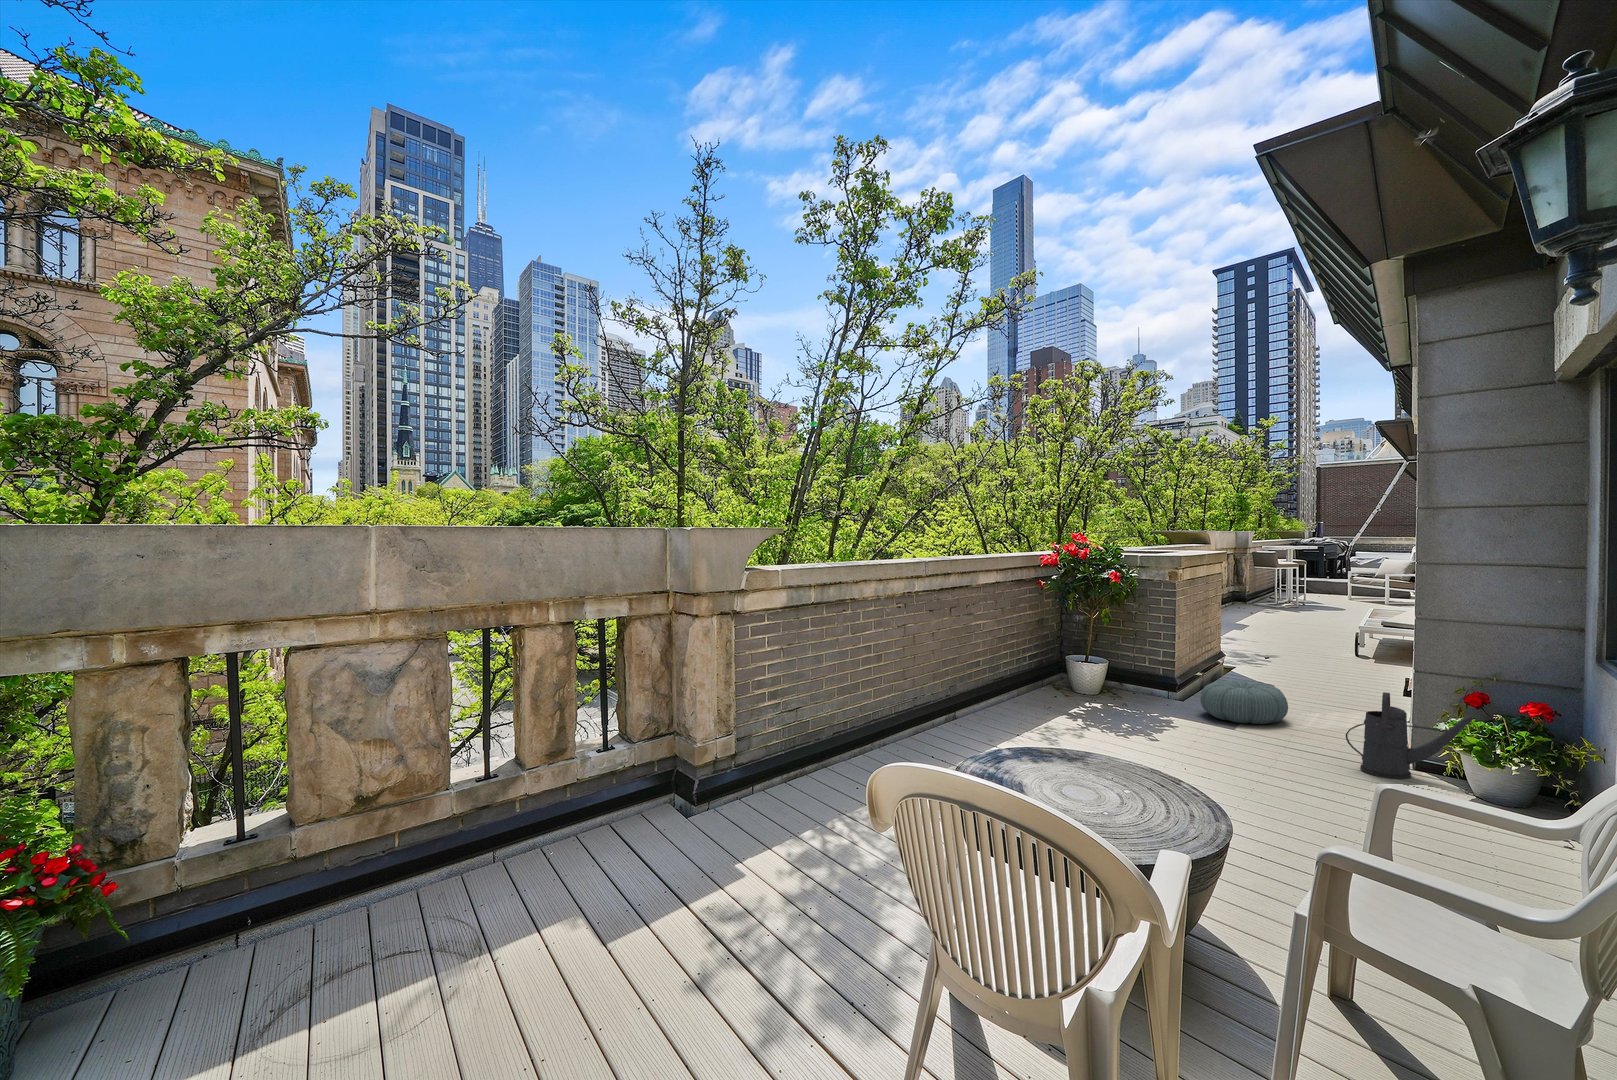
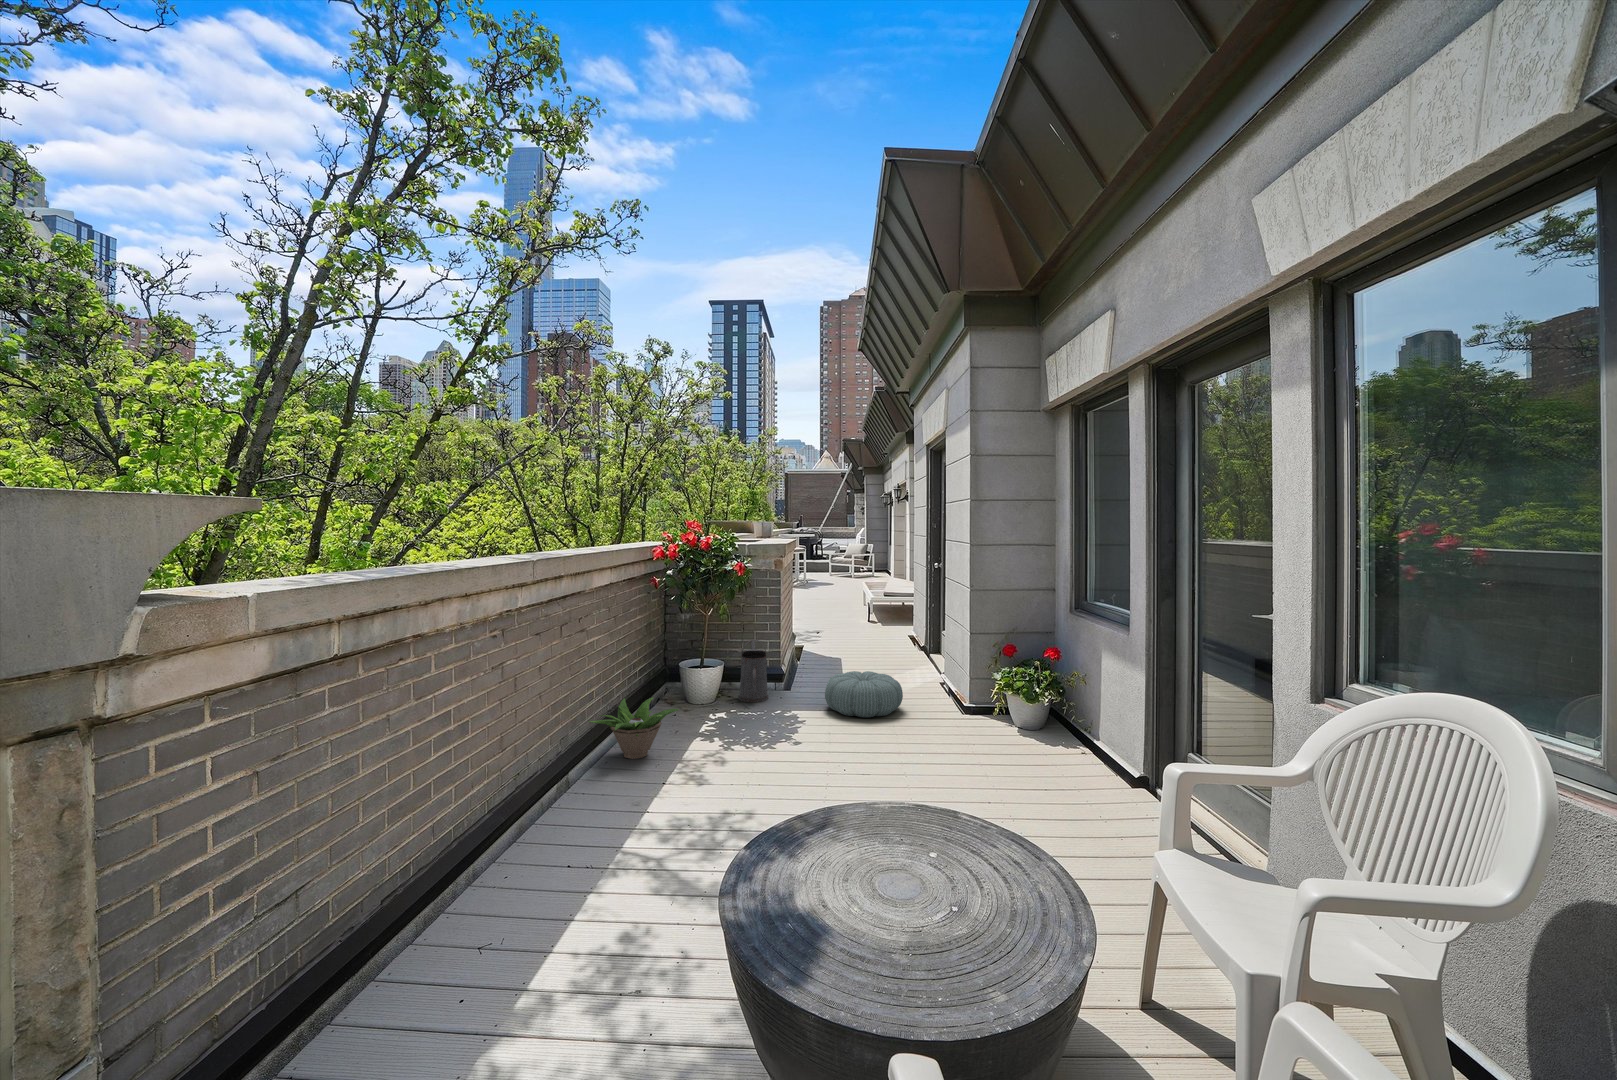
decorative plant: none [972,674,1044,719] -> present [588,697,679,759]
watering can: present [1346,692,1472,779] -> present [738,639,769,702]

